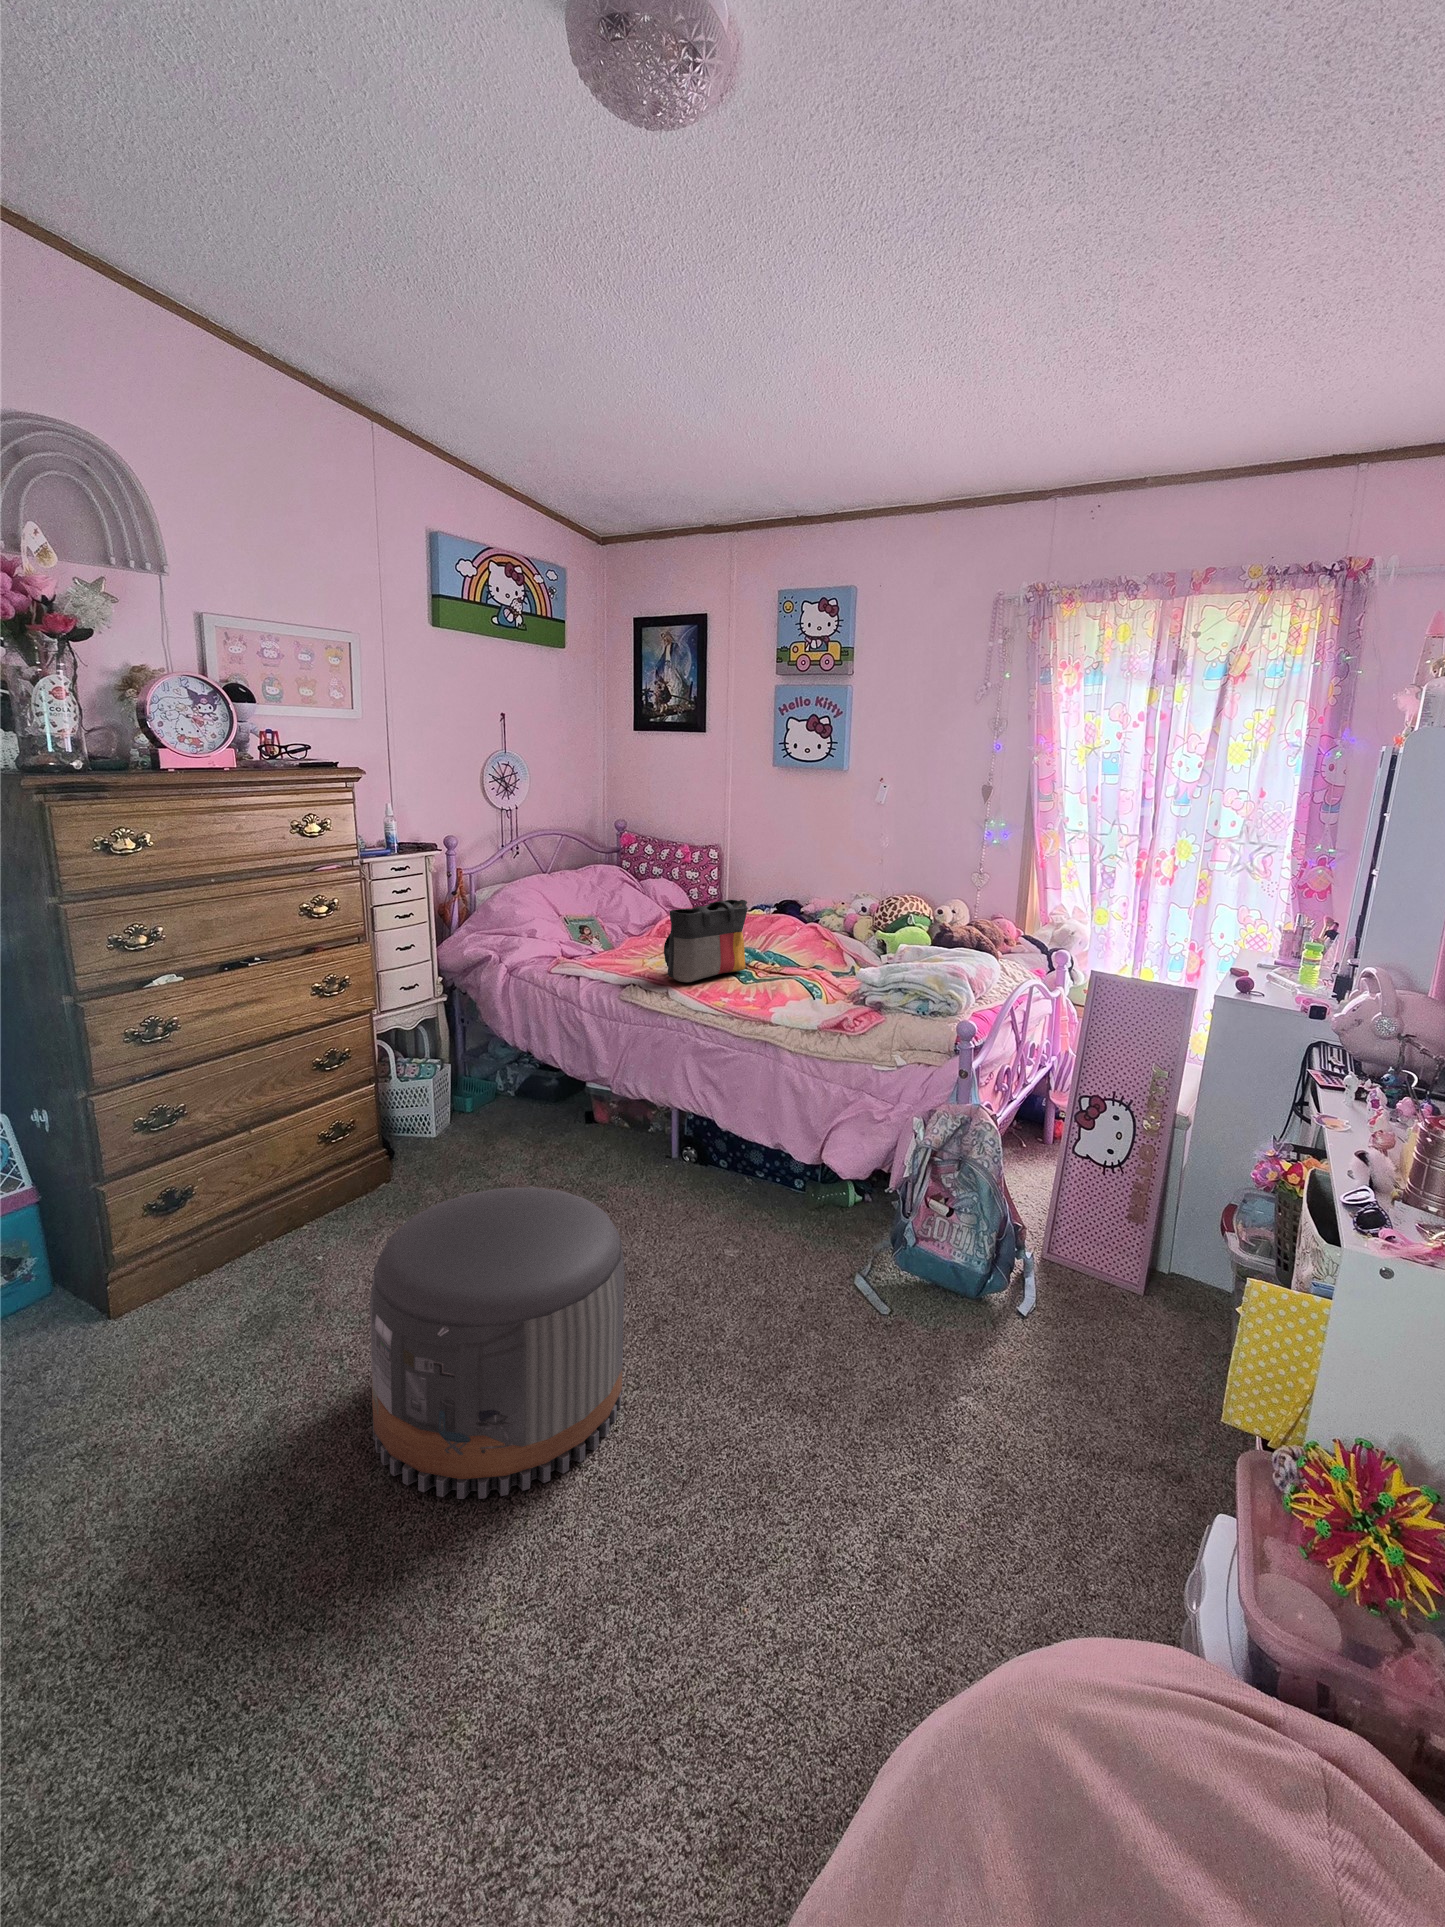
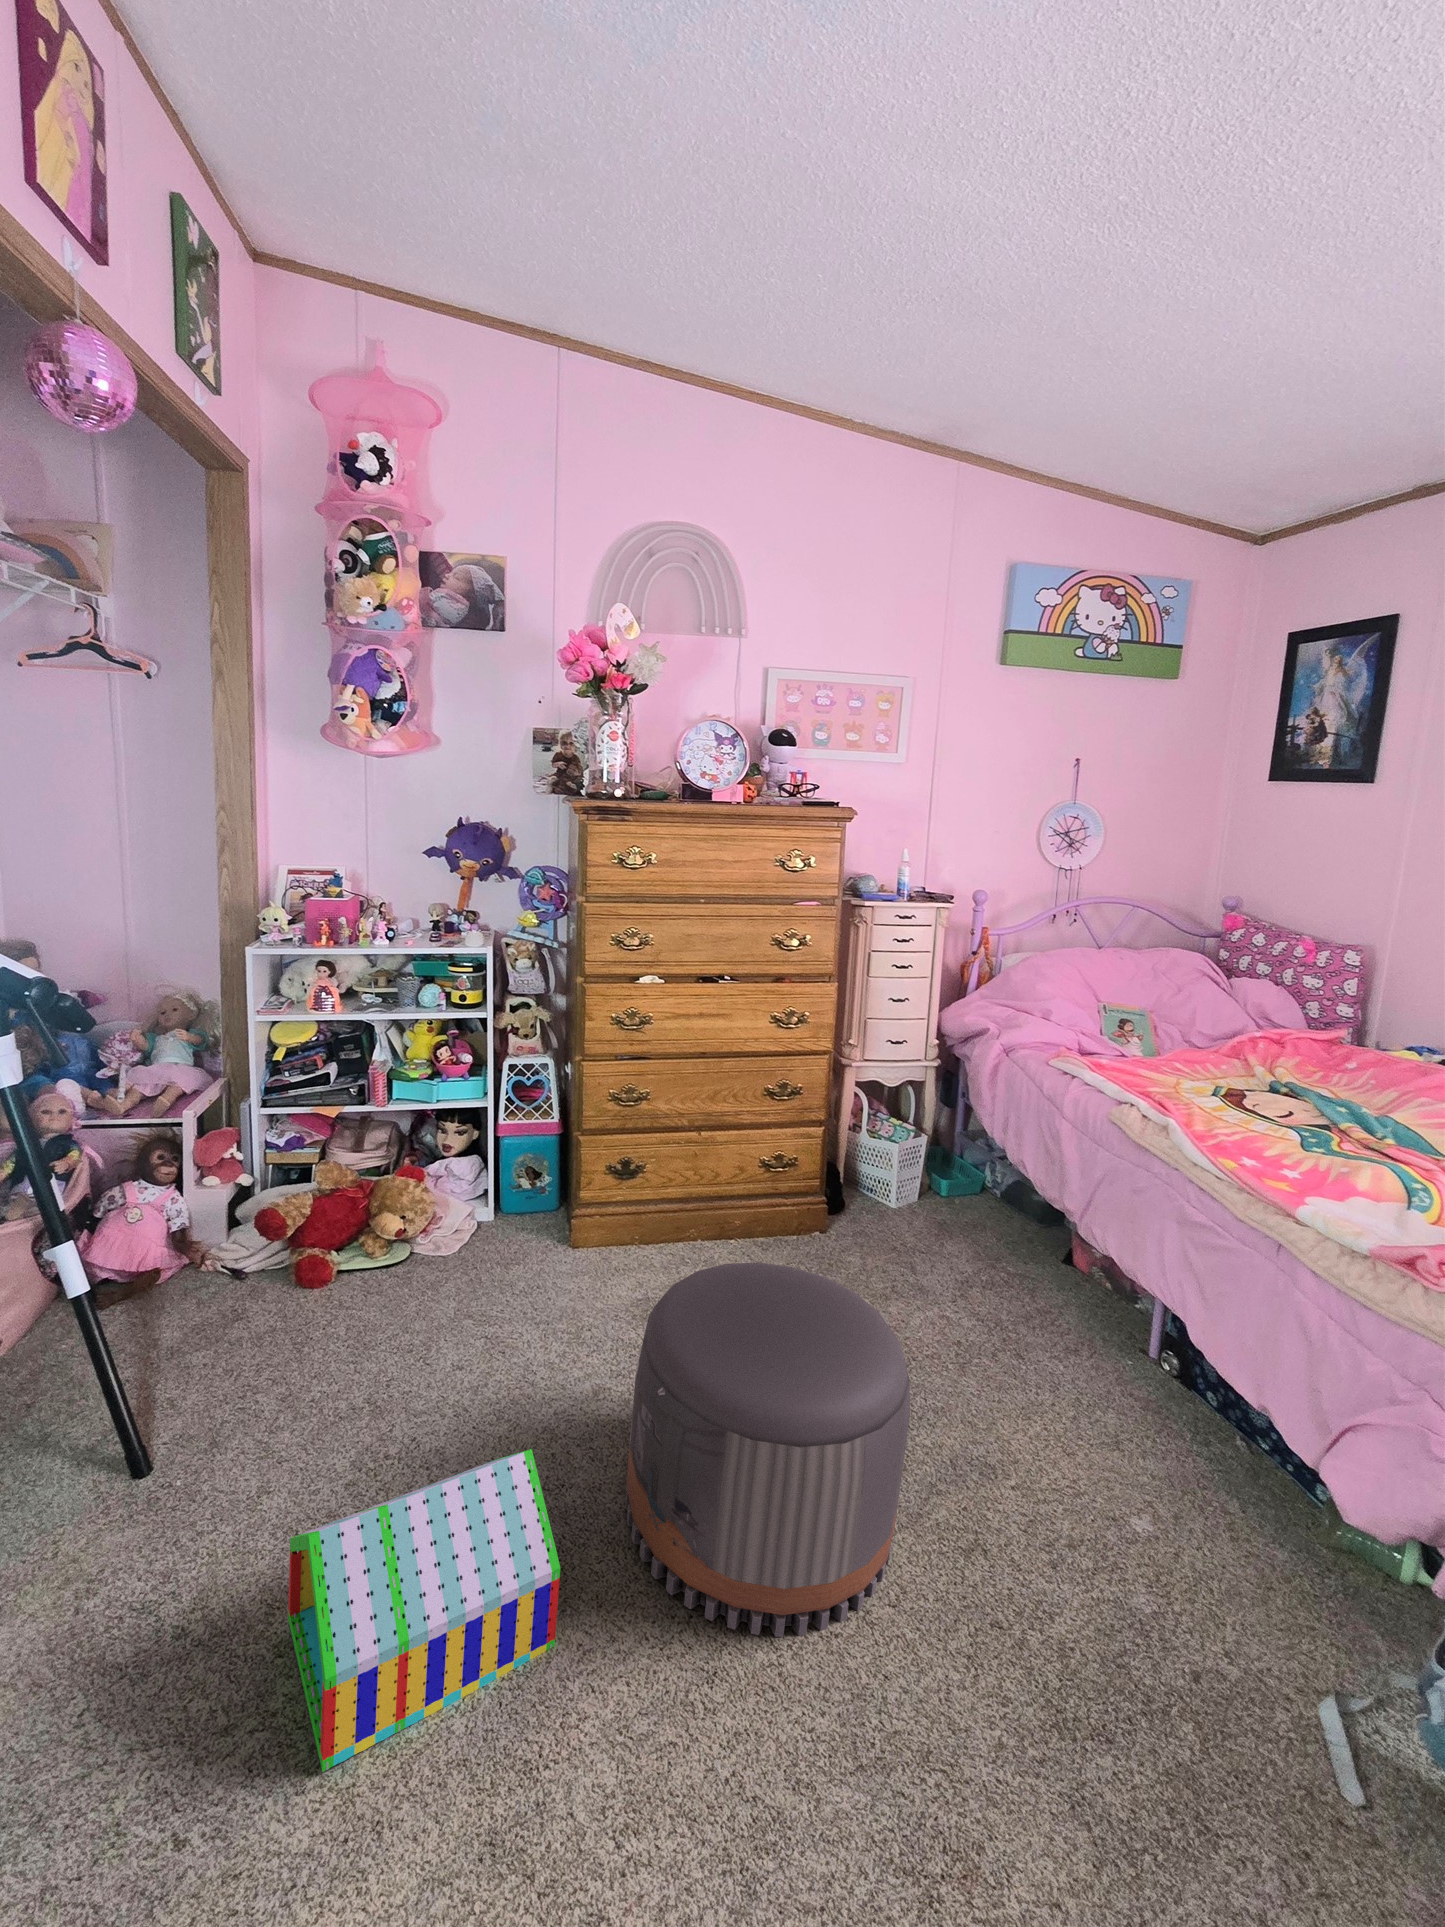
tote bag: present [664,900,747,982] -> none [1185,1019,1347,1130]
toy house: none [75,1455,415,1875] -> present [288,1449,560,1772]

